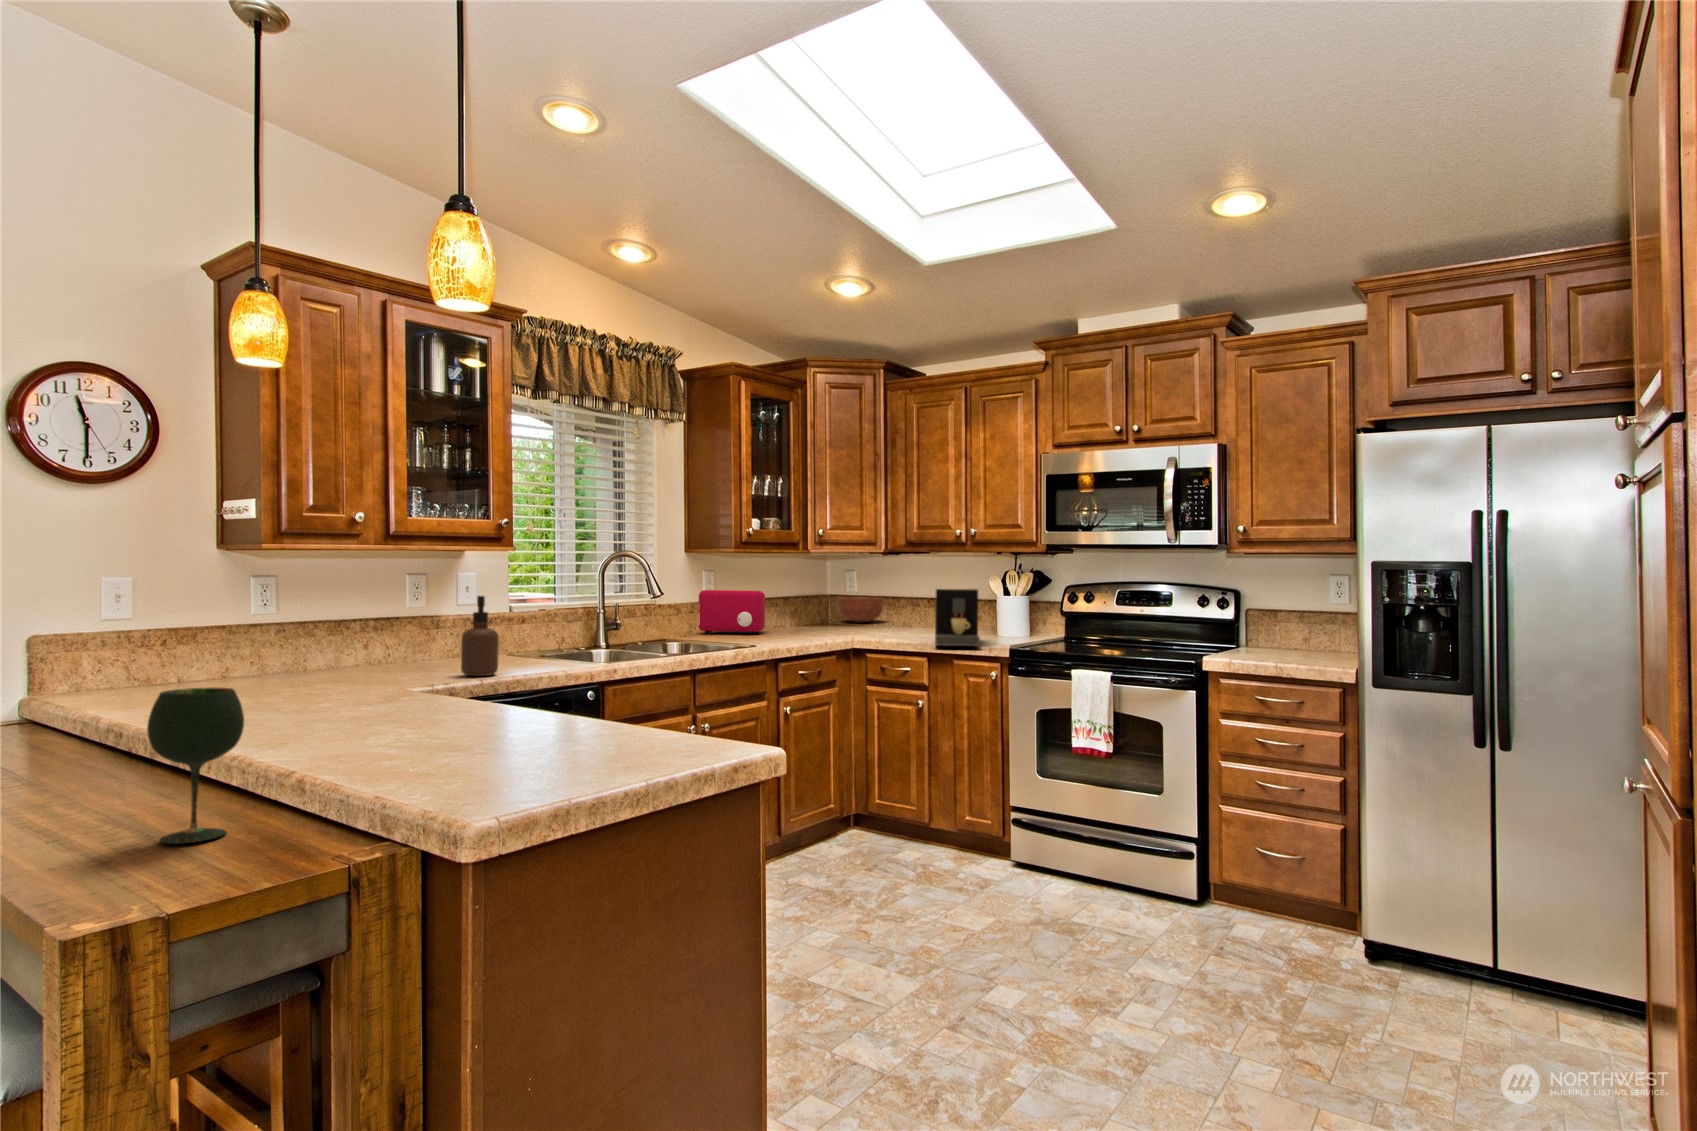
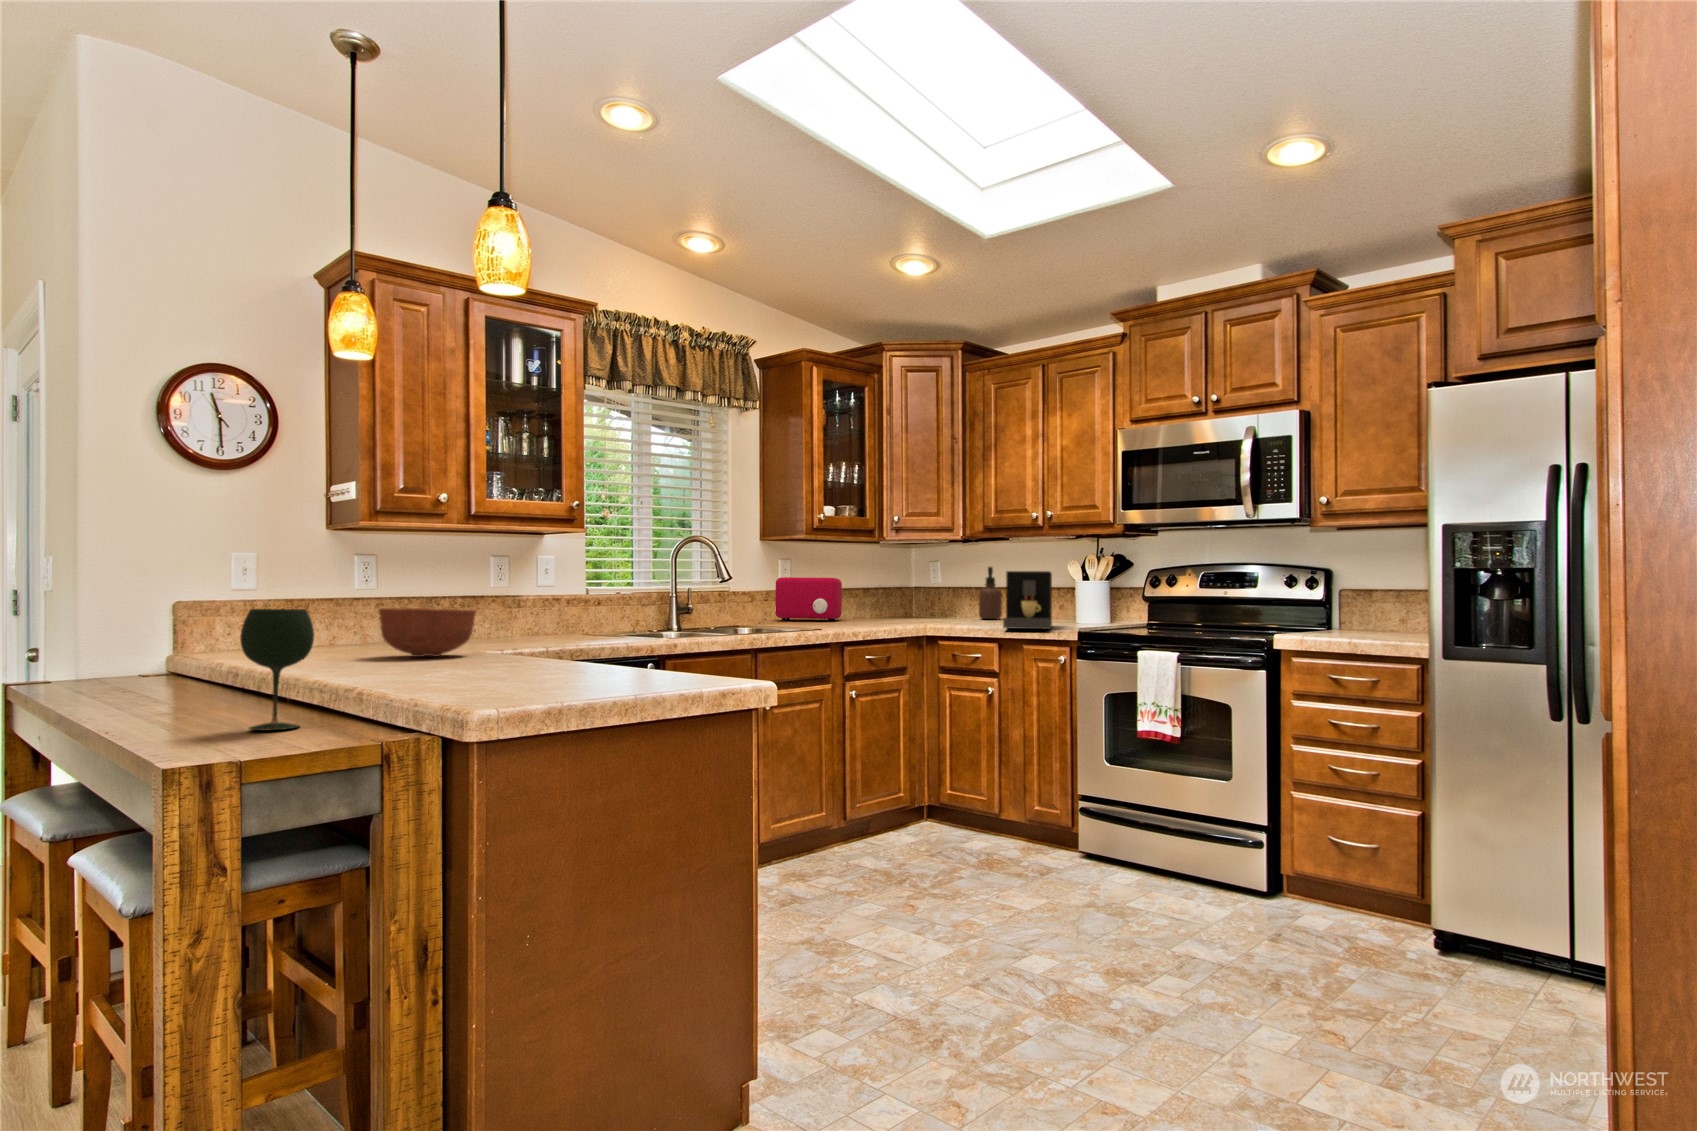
soap dispenser: present [461,596,499,676] -> present [979,567,1002,619]
bowl: present [839,597,883,622] -> present [379,608,476,657]

